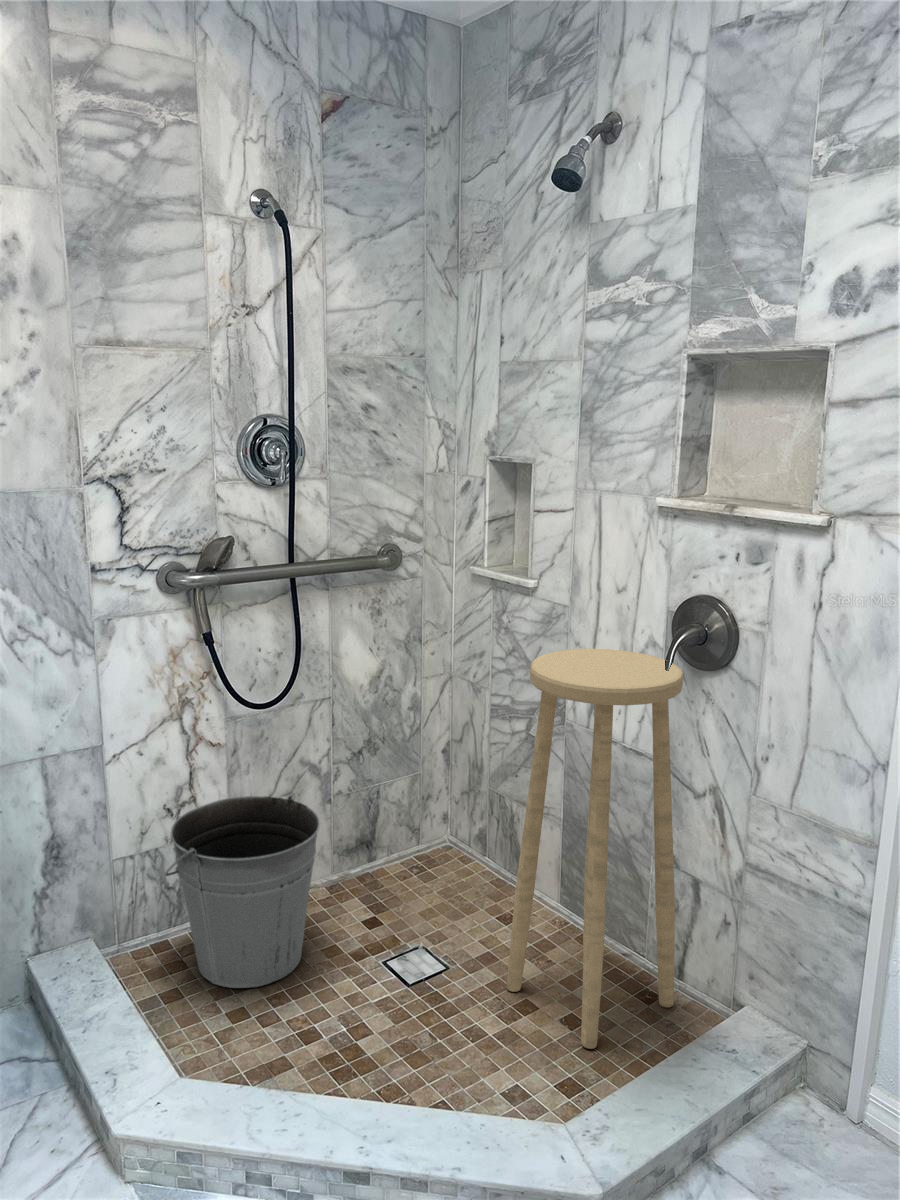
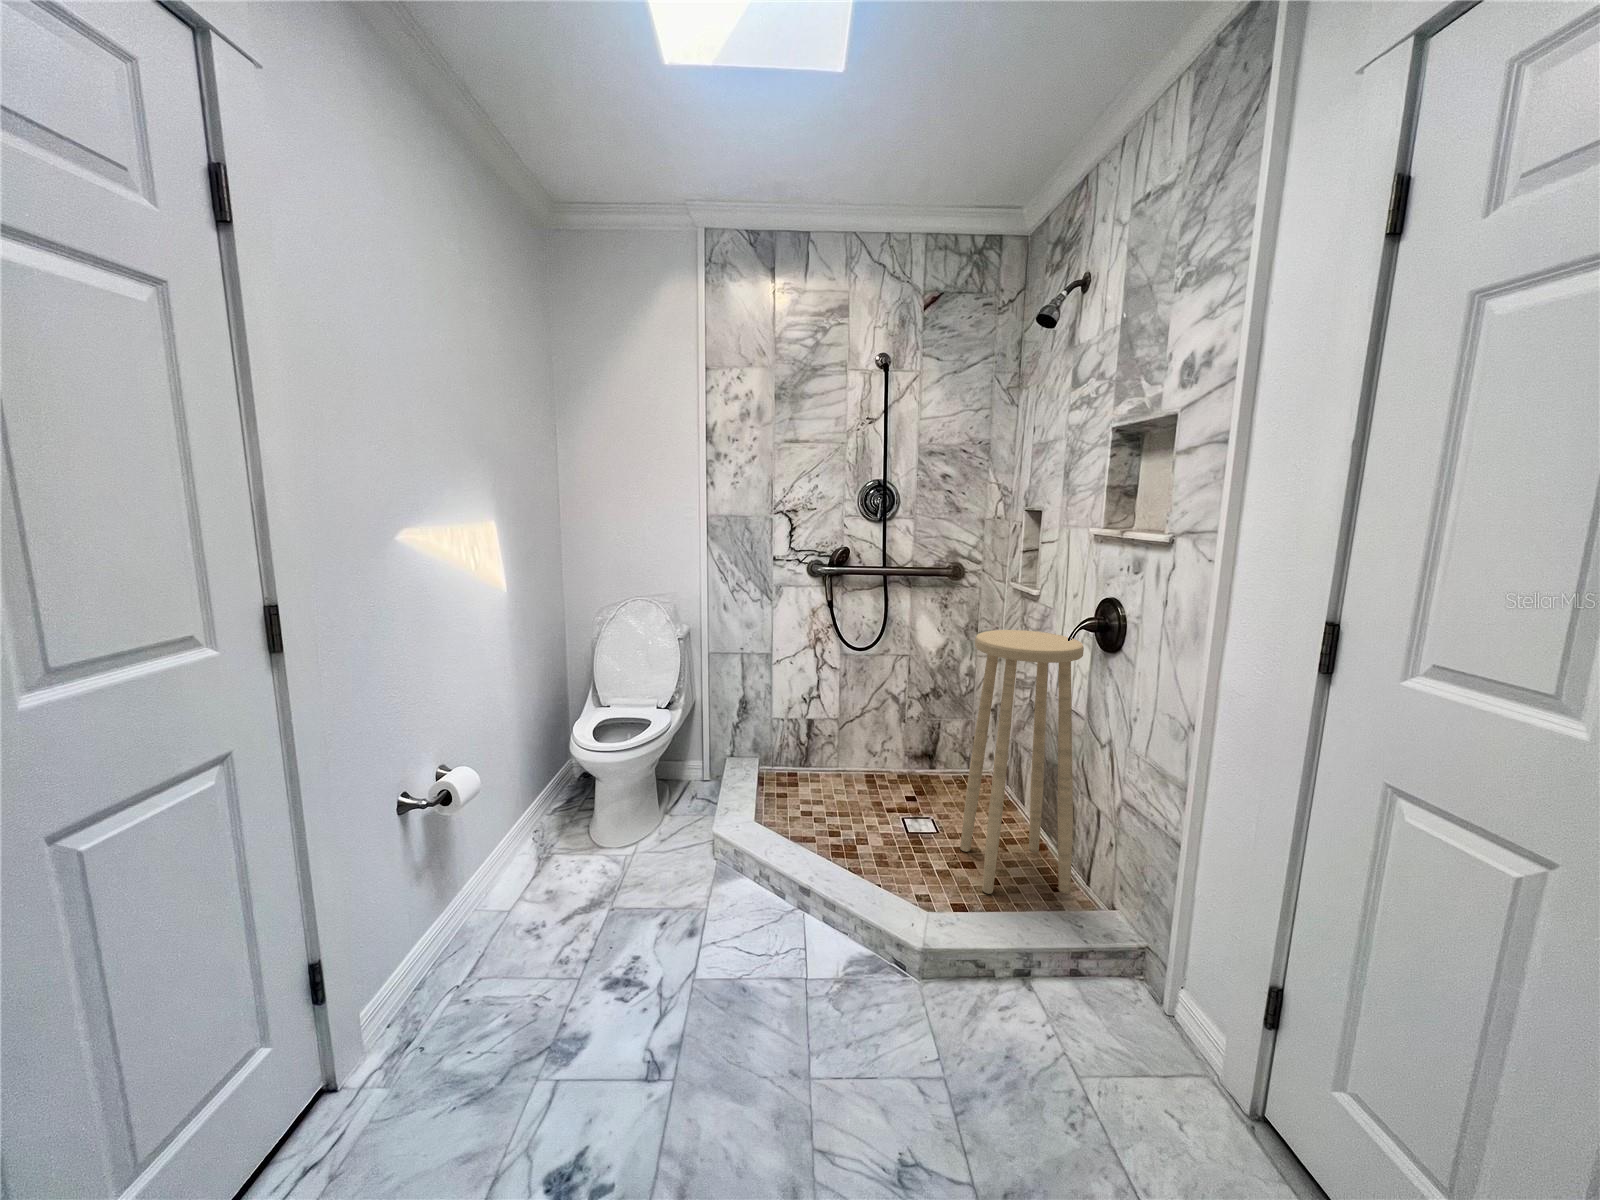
bucket: present [165,792,320,988] -> none [785,699,873,804]

